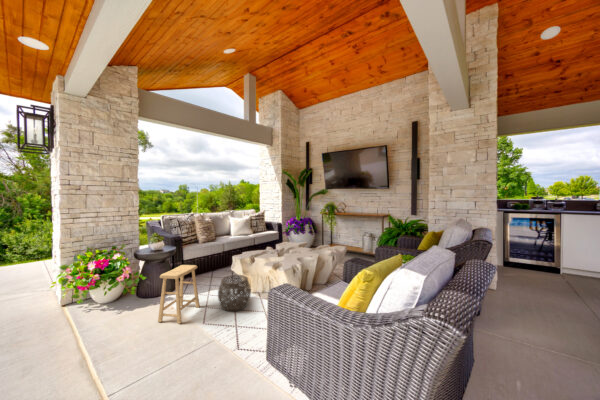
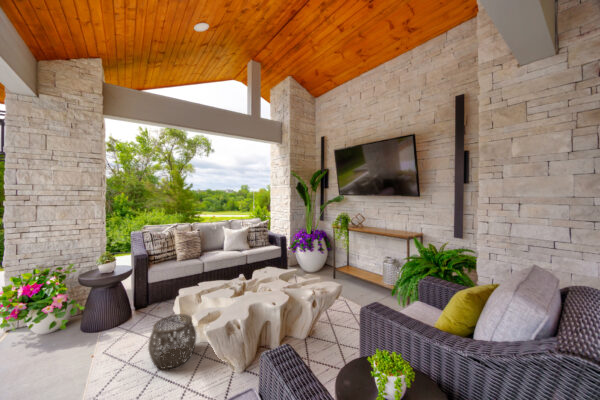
footstool: present [158,265,200,323] -> none [64,297,133,384]

